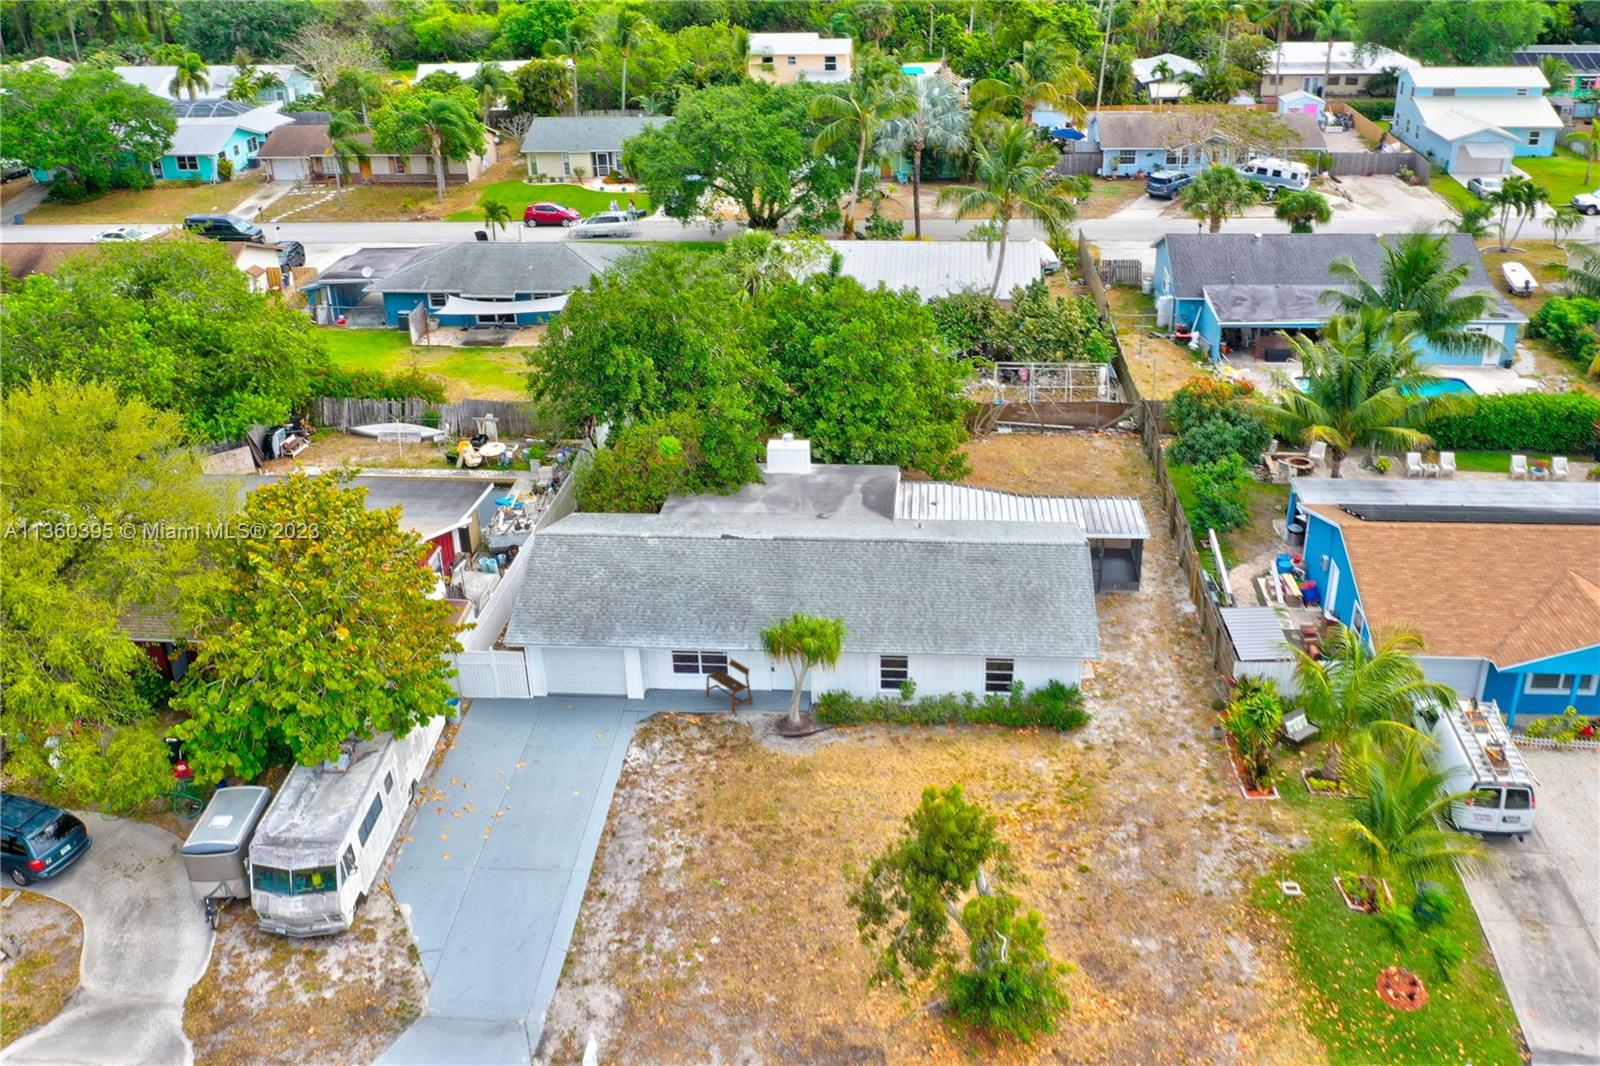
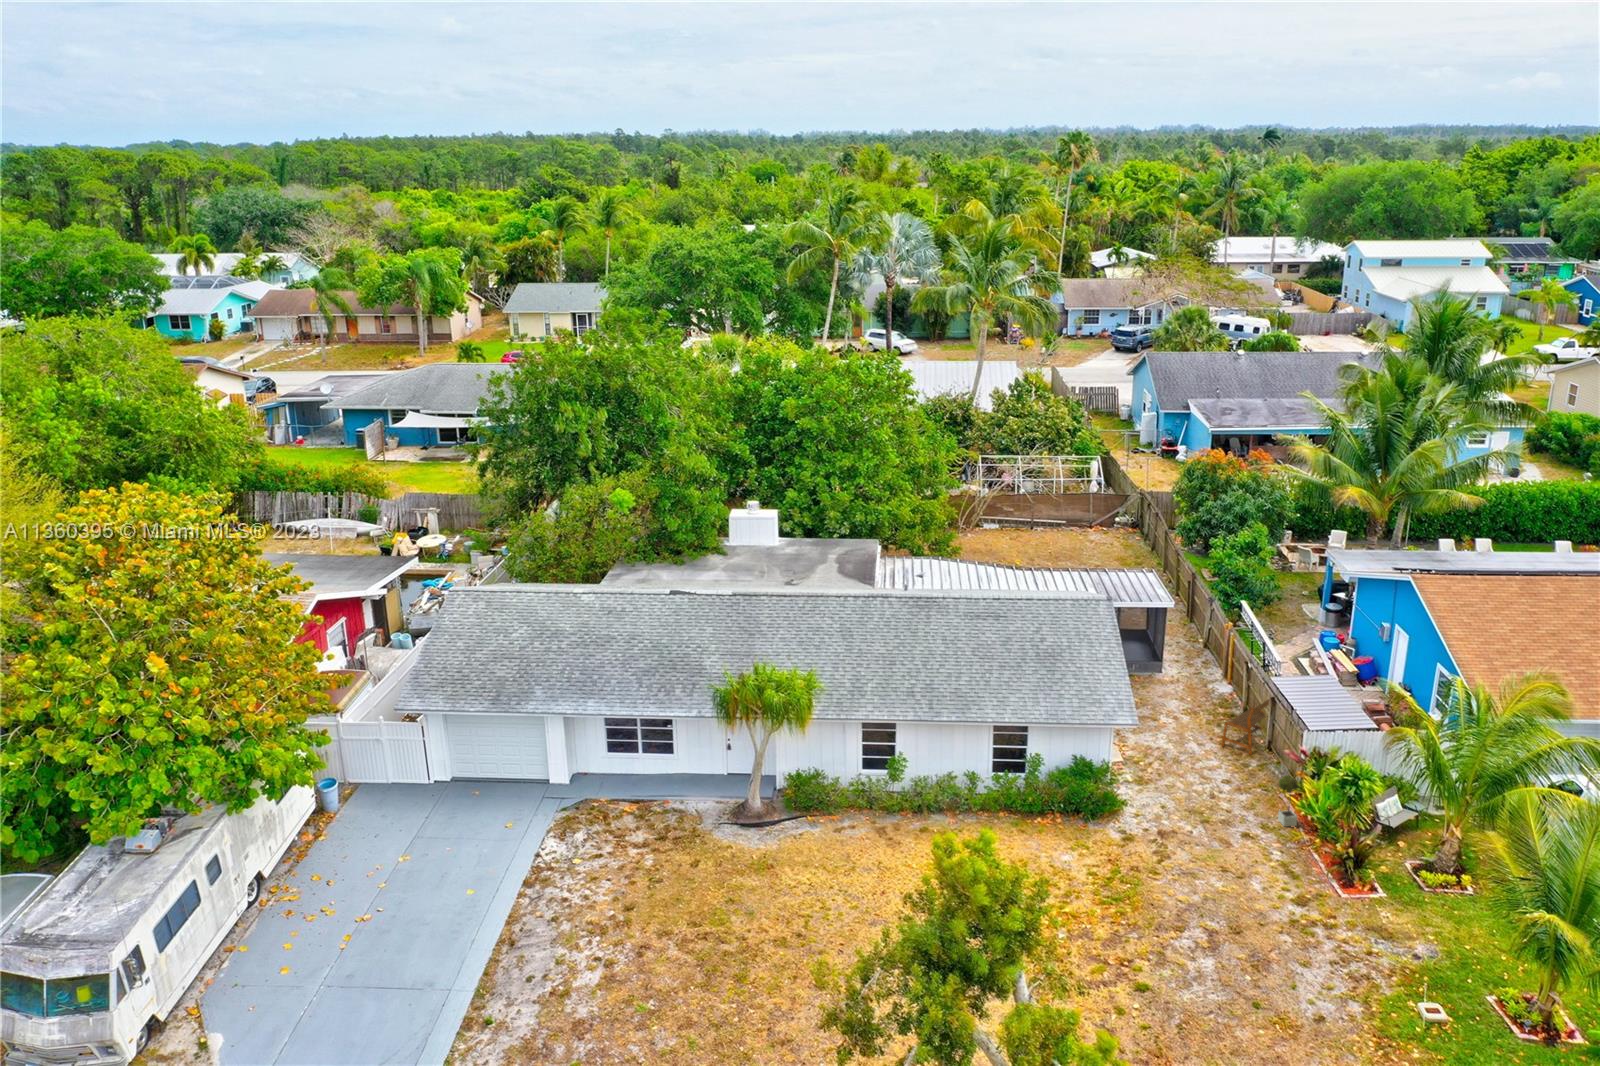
bench: present [706,659,752,713] -> present [1221,699,1270,755]

